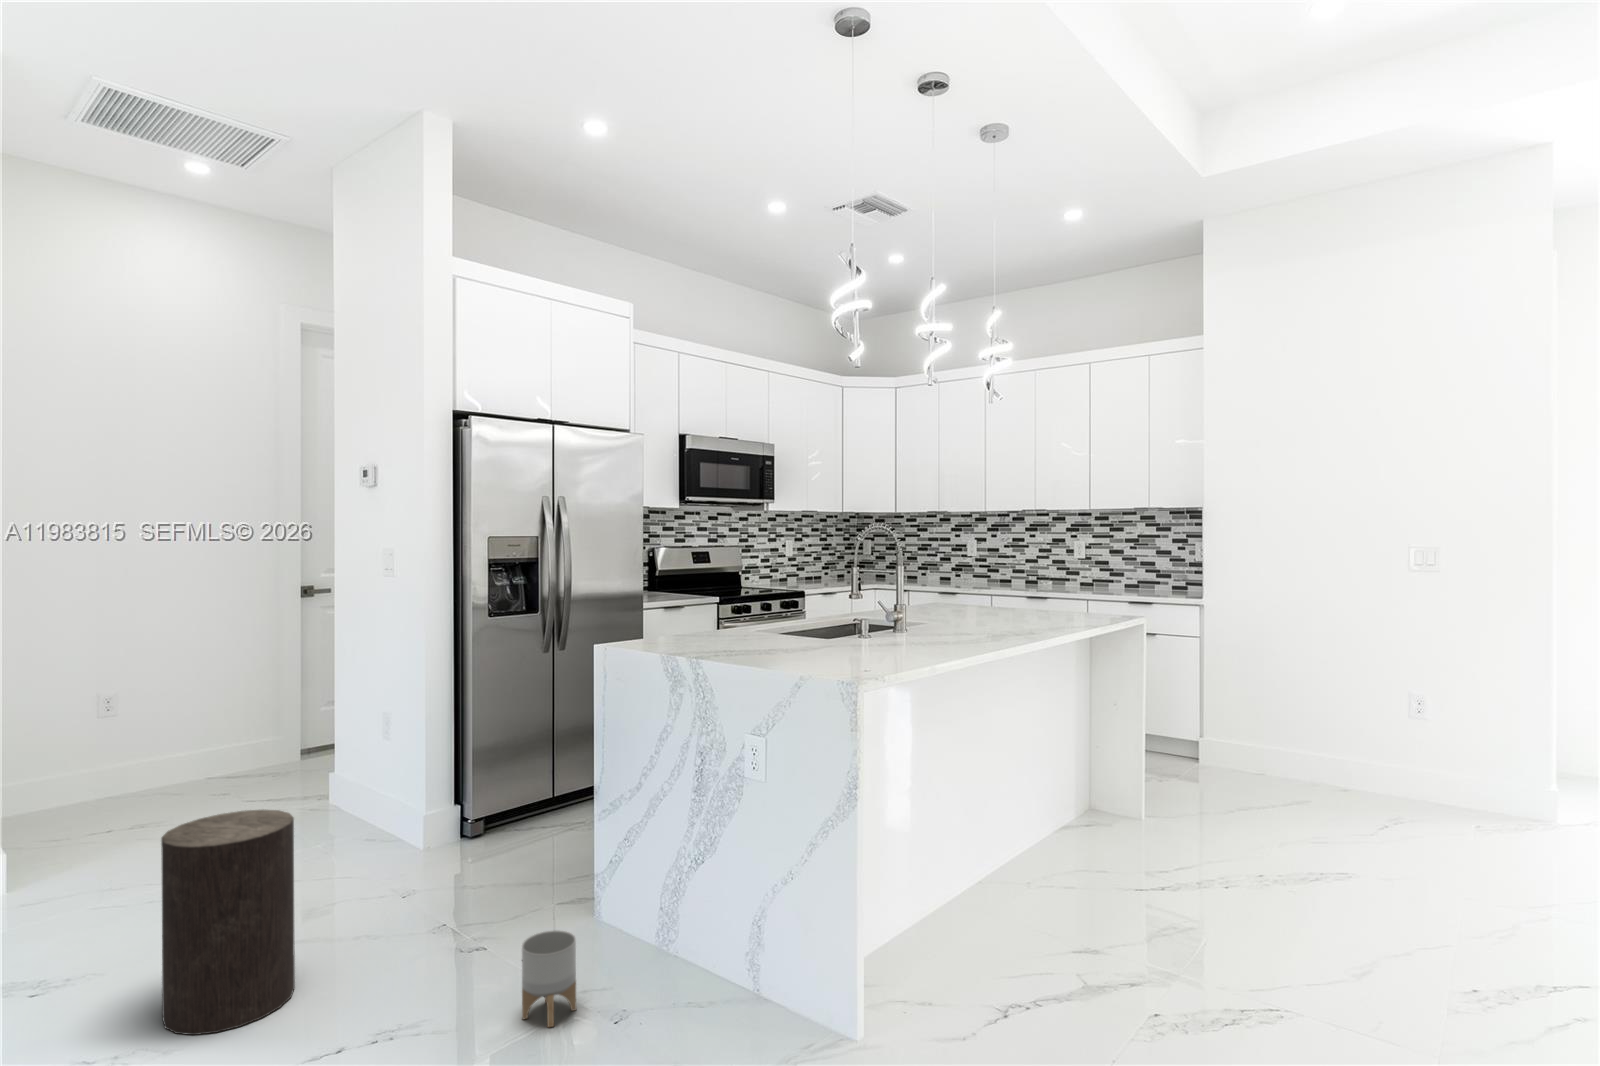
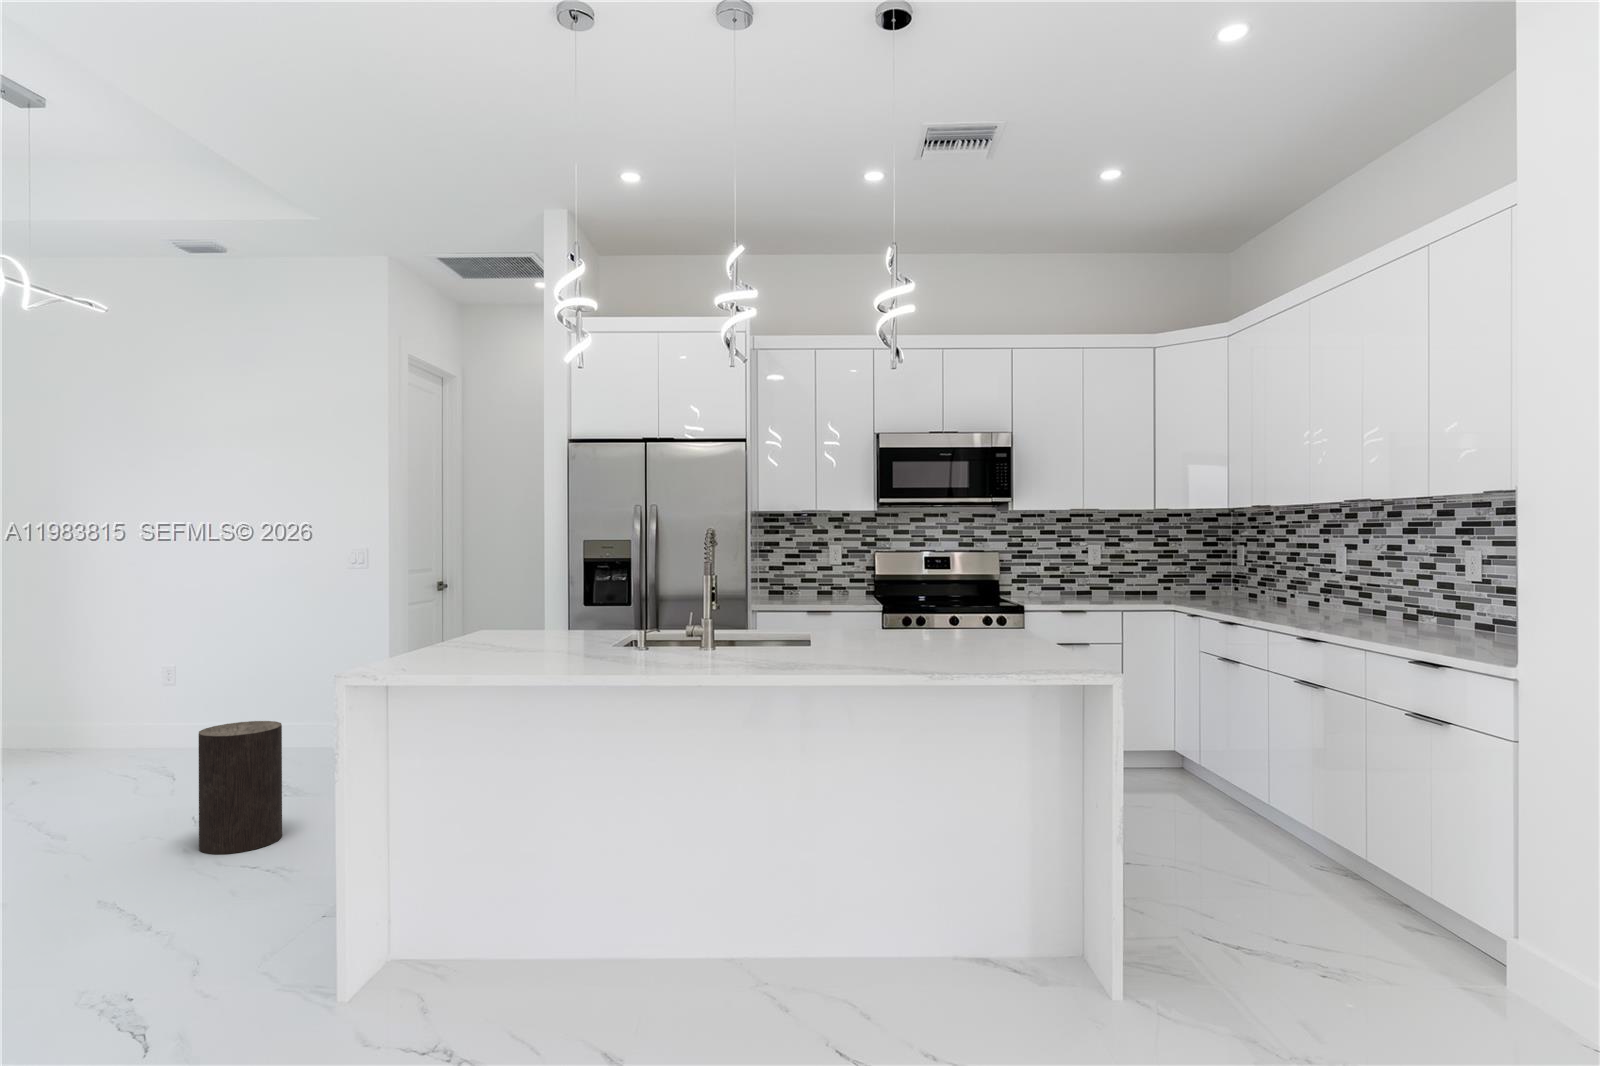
planter: present [522,930,576,1027] -> none [247,849,294,919]

